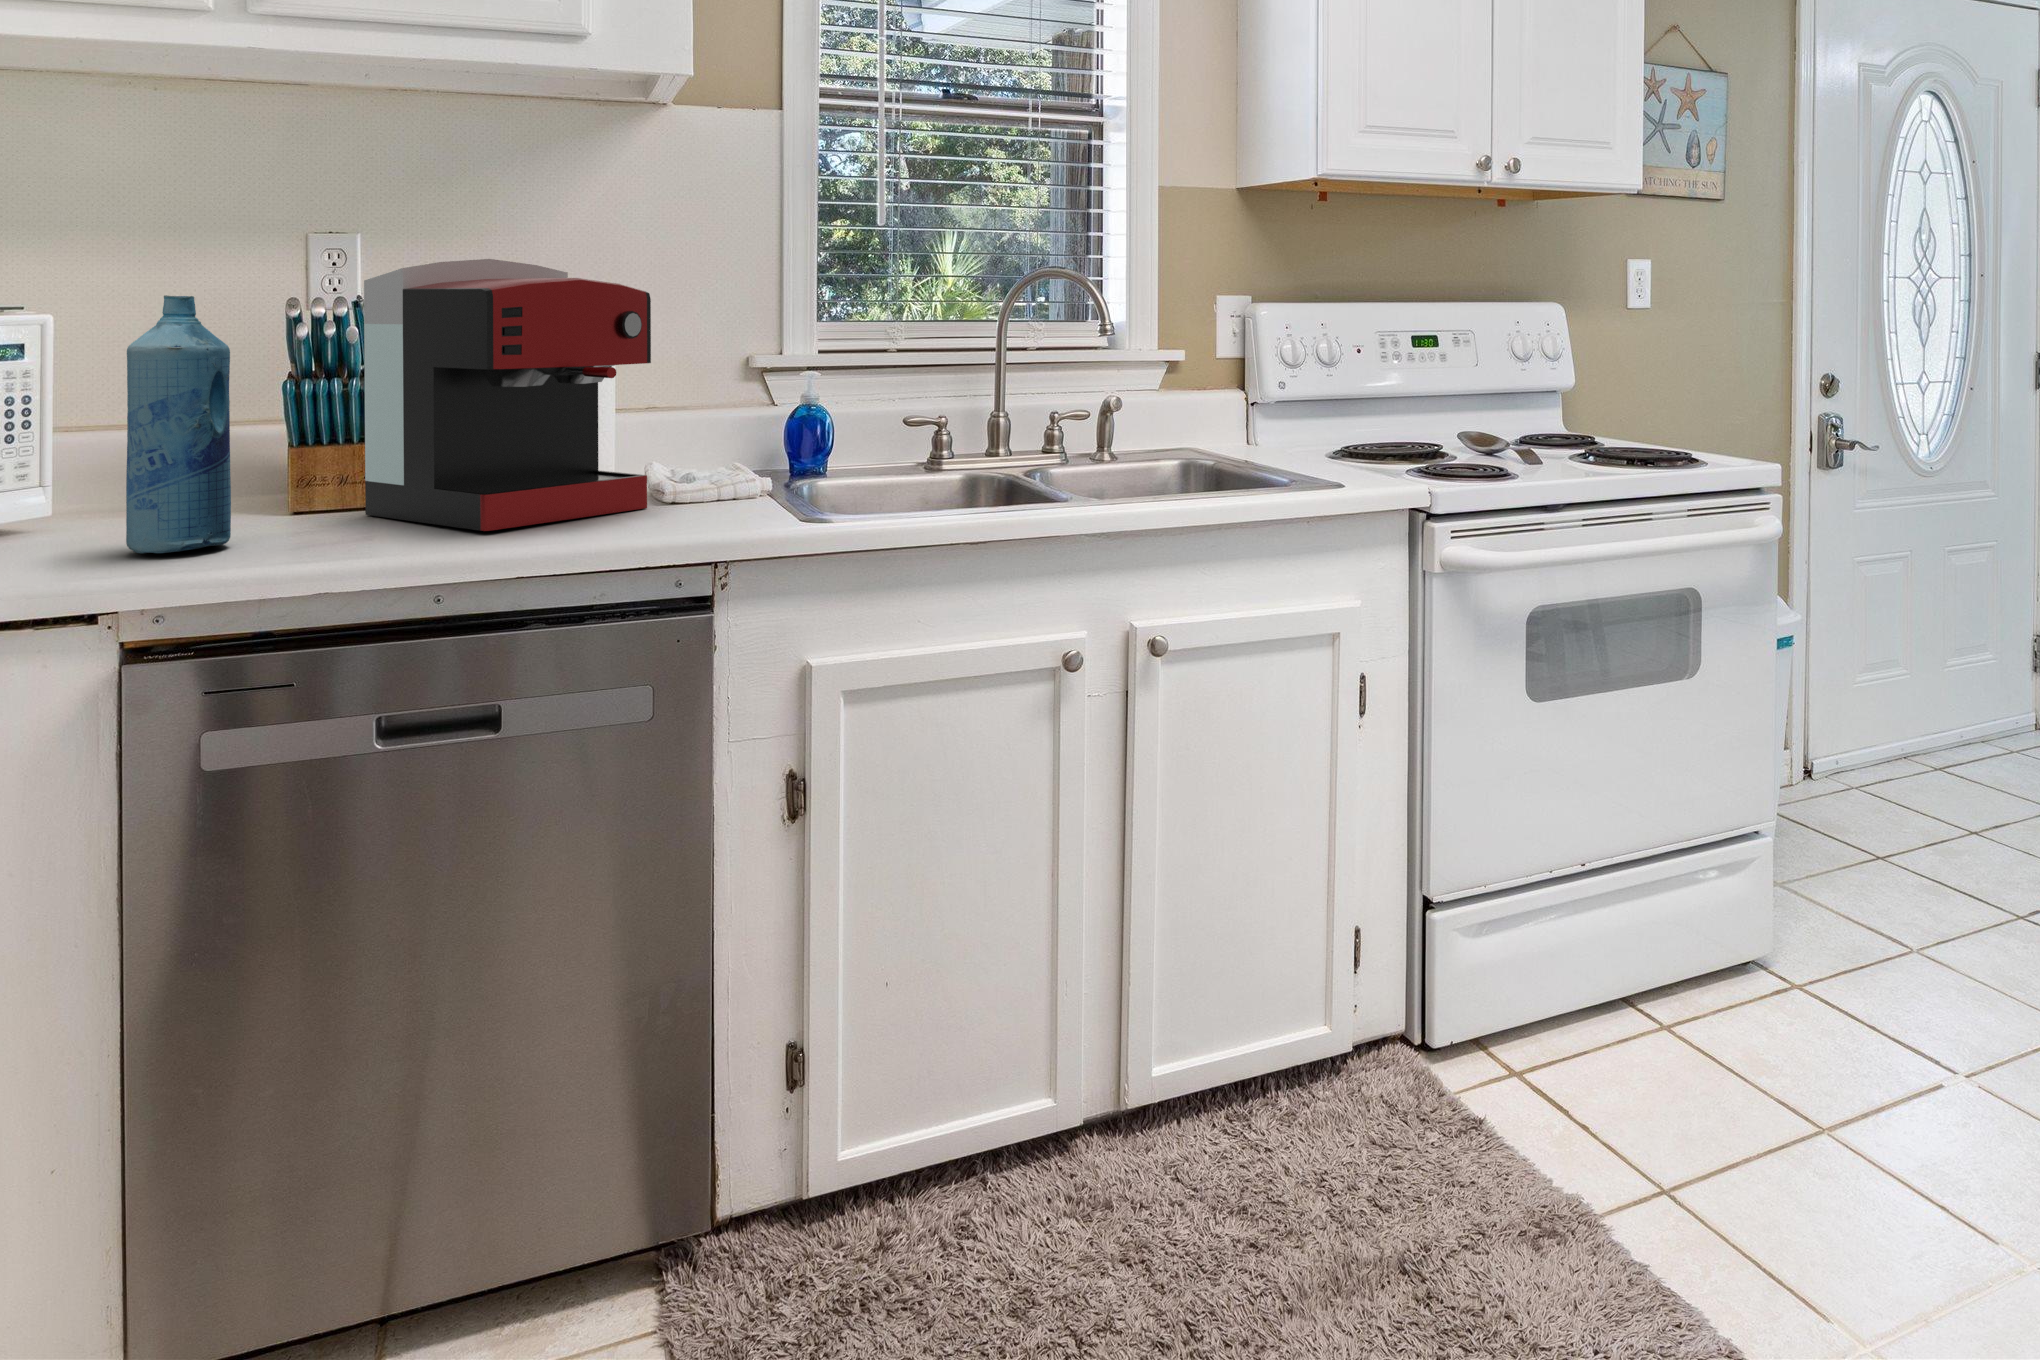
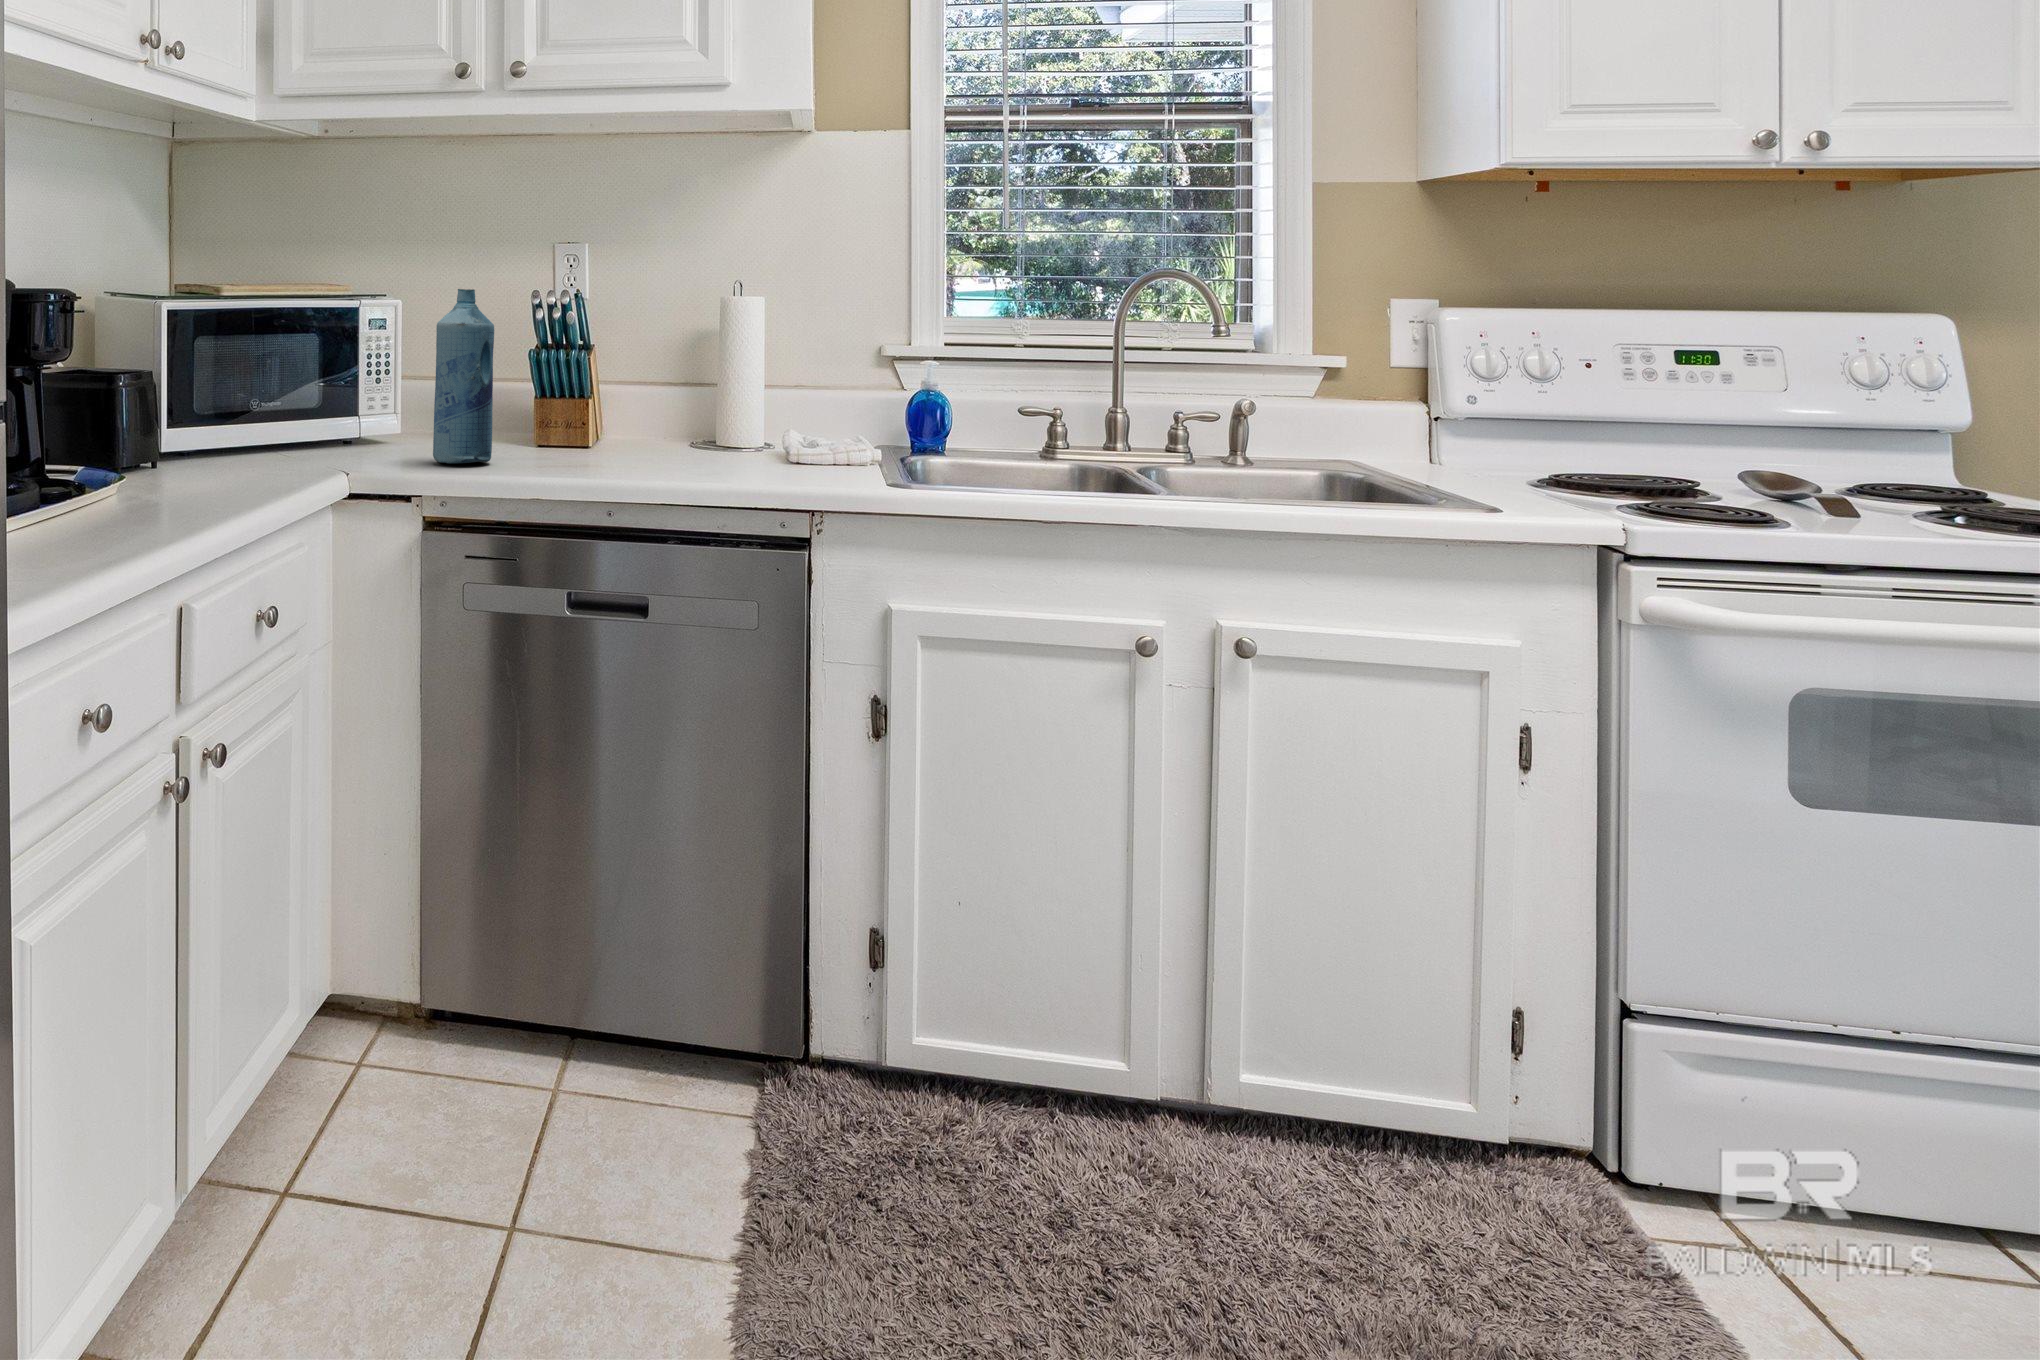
coffee maker: present [364,259,651,531] -> none [579,266,781,469]

